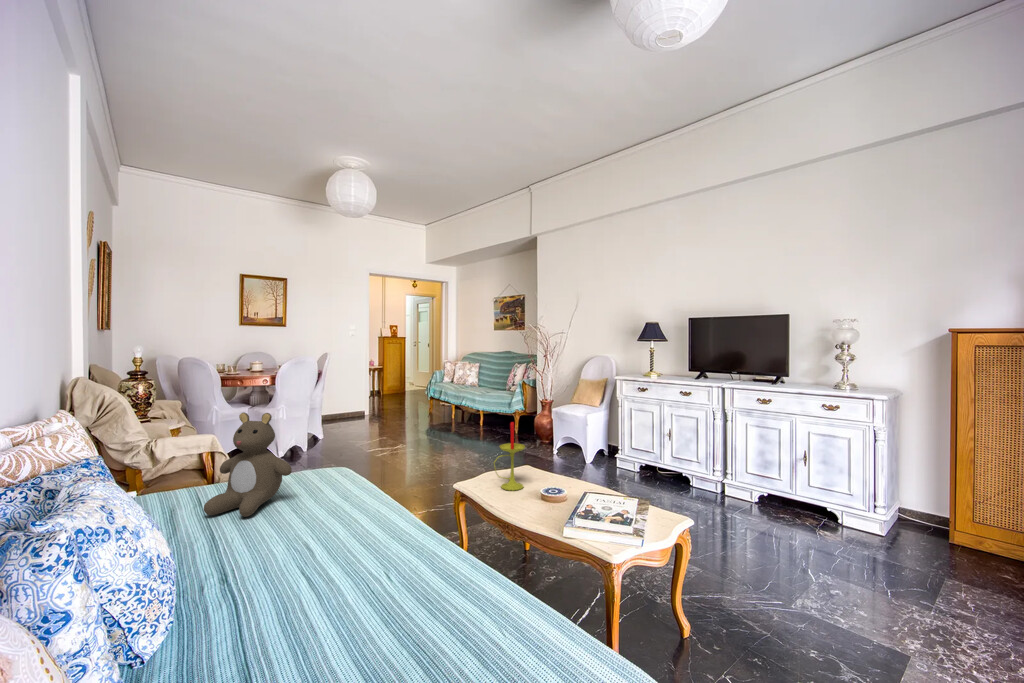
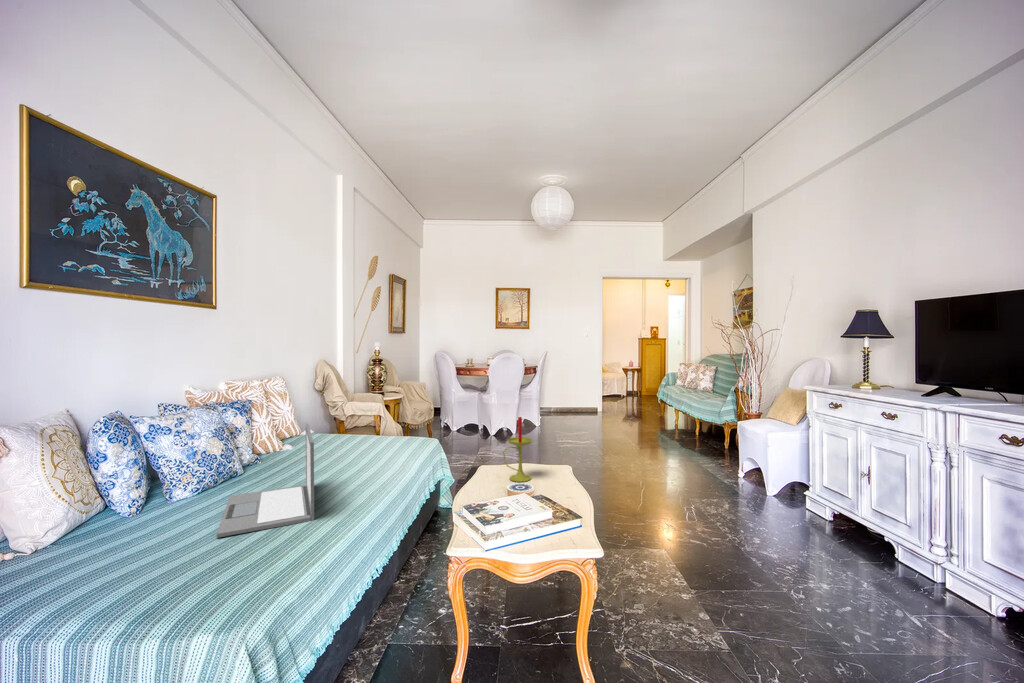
teddy bear: present [204,412,292,517] -> none [311,387,358,453]
laptop: none [268,466,473,658] -> present [217,424,314,538]

